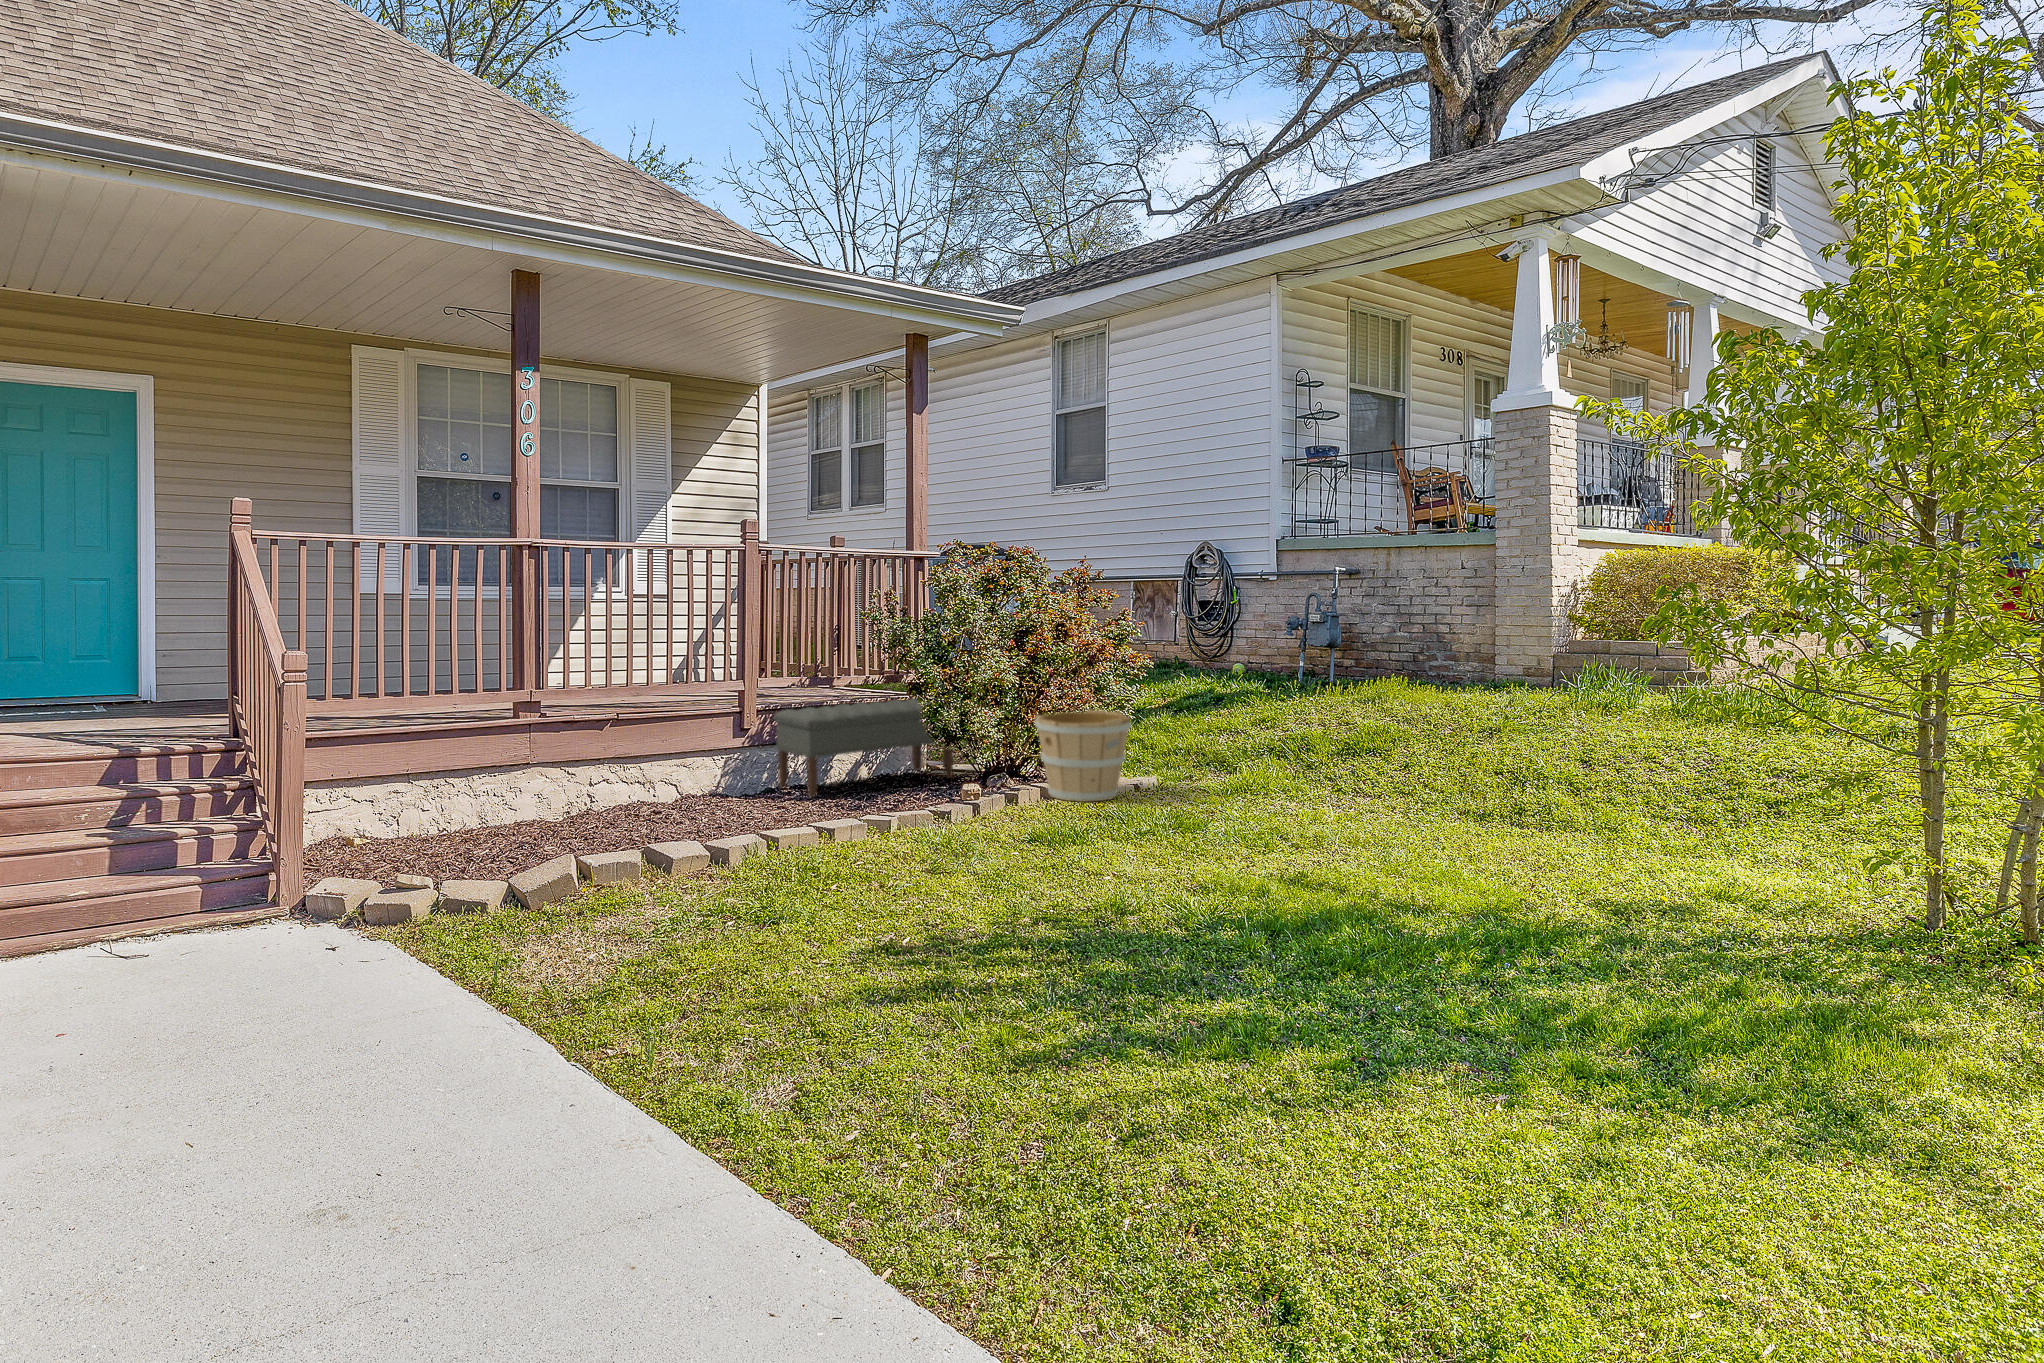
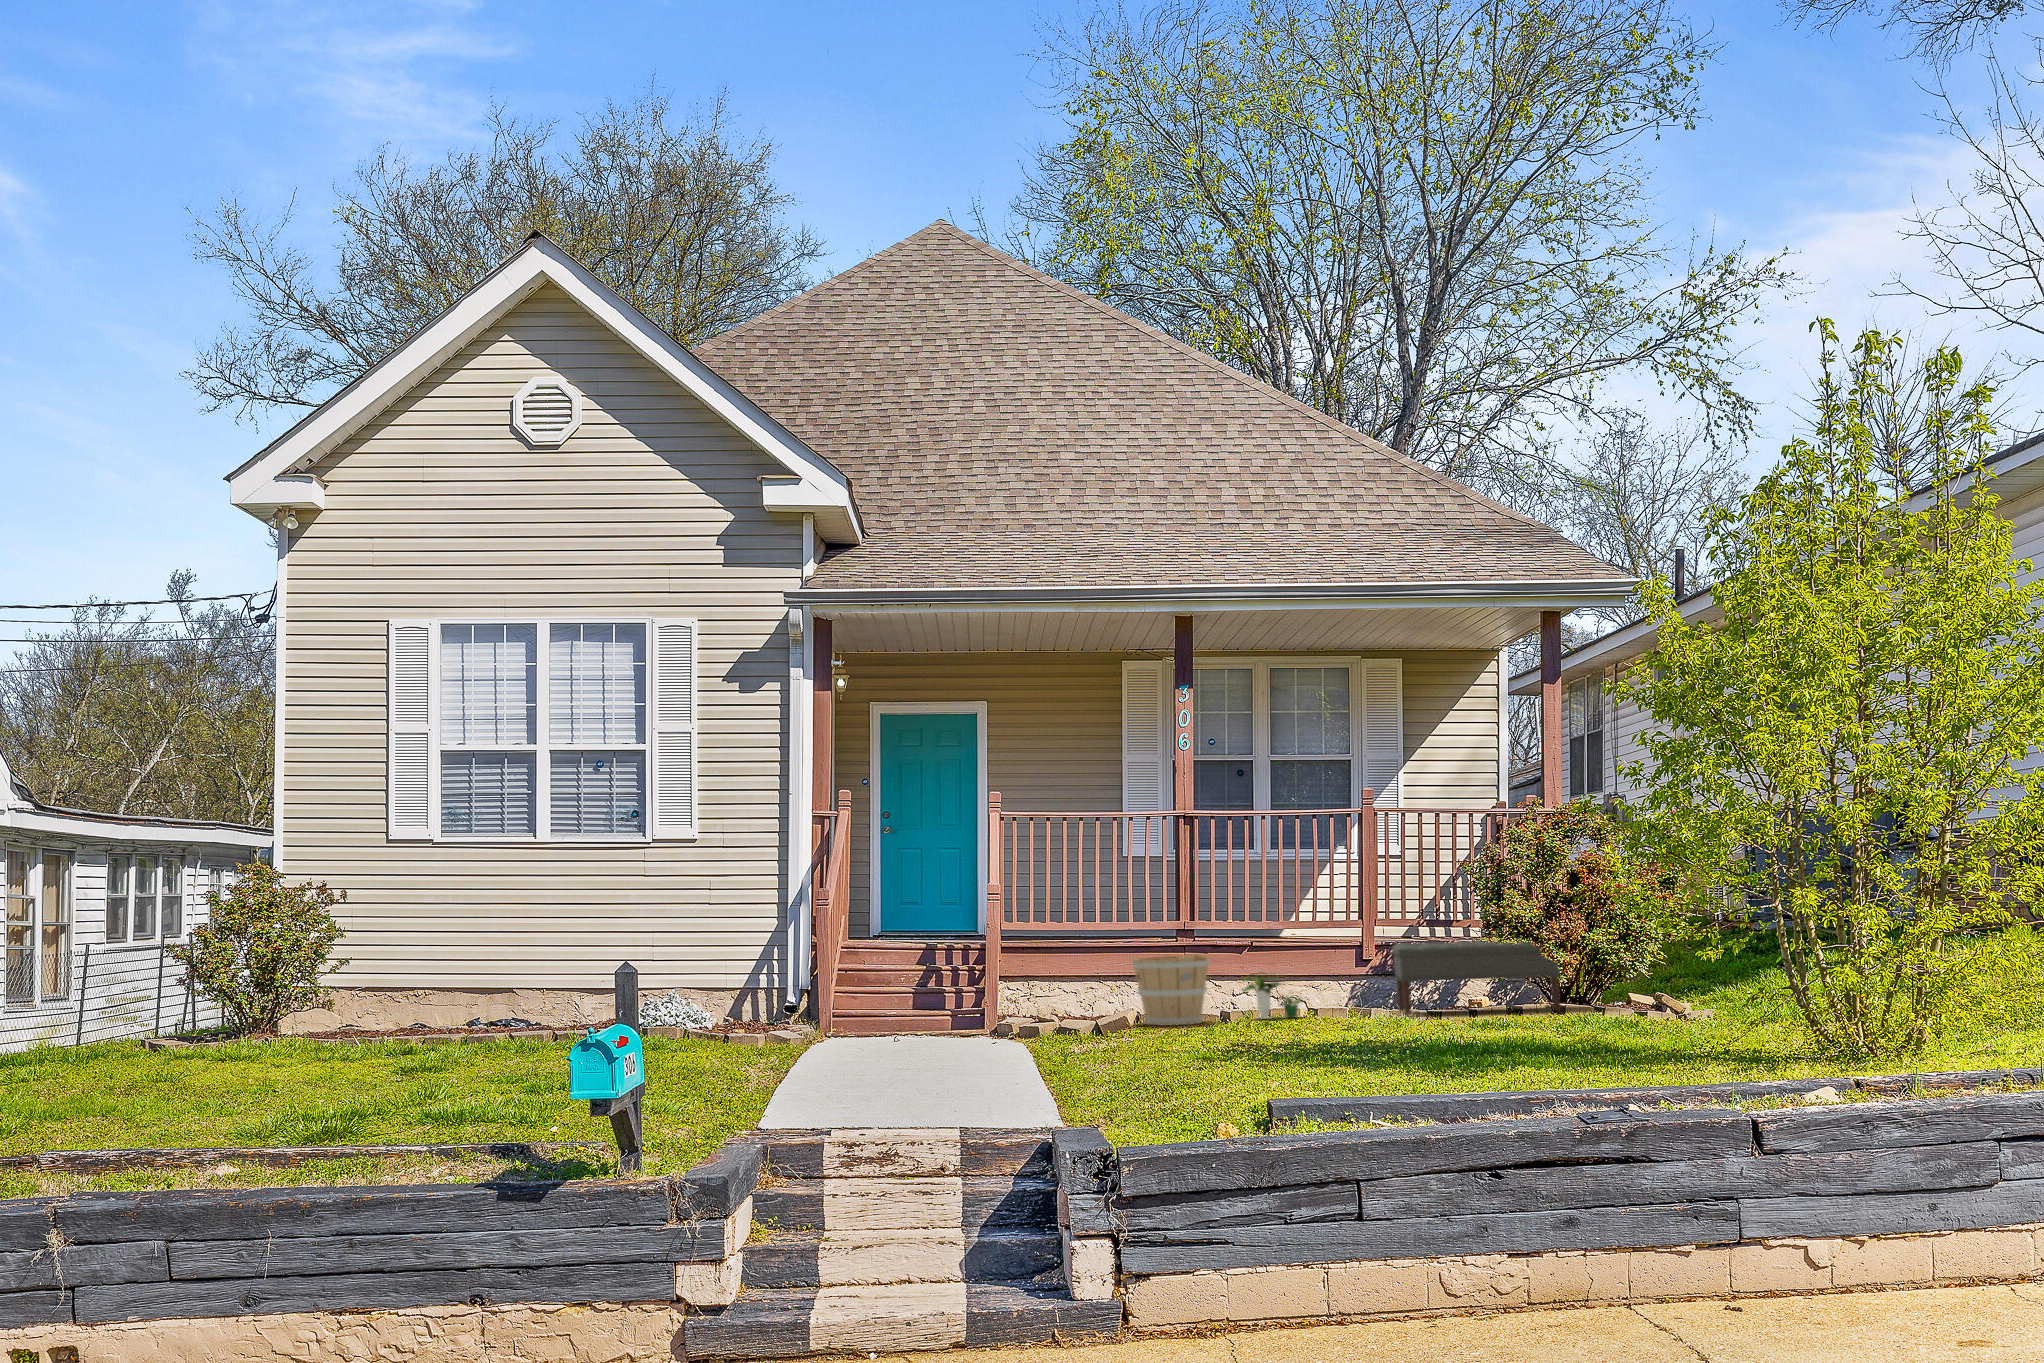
wooden bucket: present [1035,710,1131,802] -> present [1132,954,1210,1026]
potted plant: none [613,753,692,816] -> present [1242,973,1301,1019]

